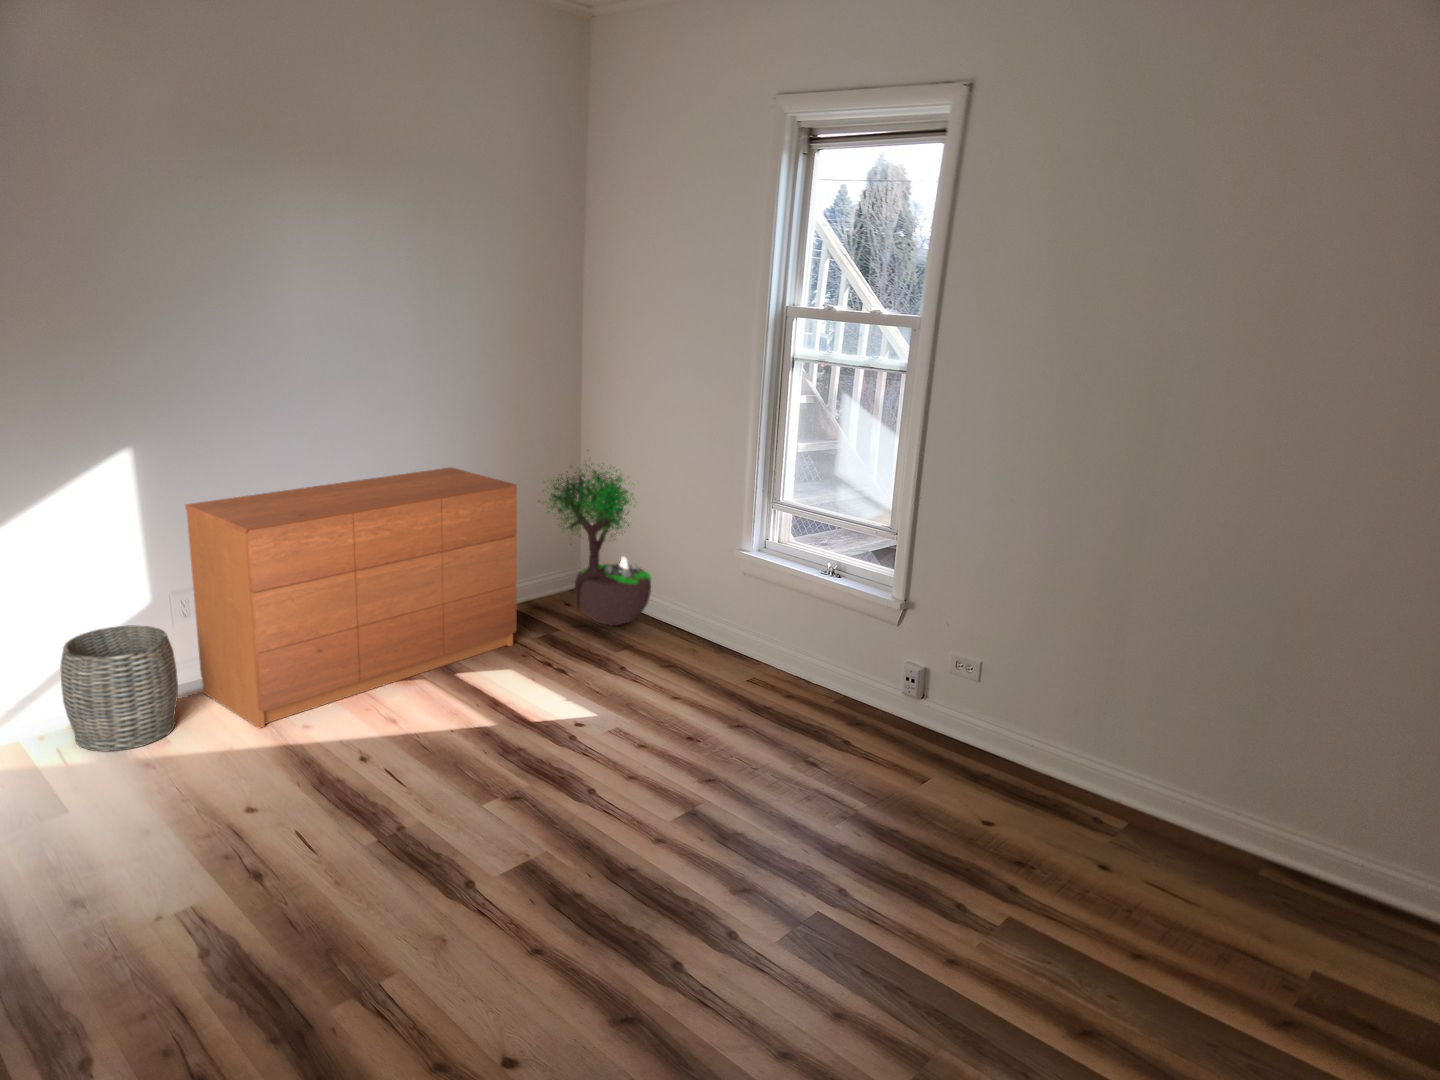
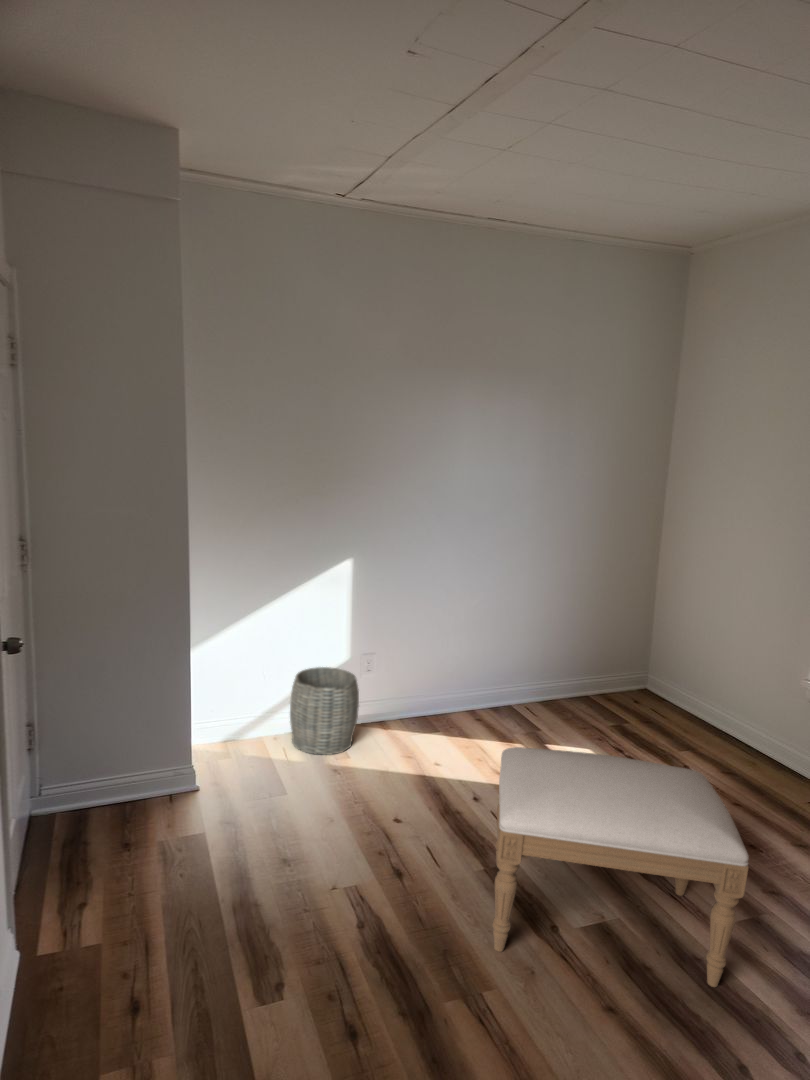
potted tree: present [538,464,651,625] -> none [623,579,717,729]
dresser: present [185,467,517,728] -> none [371,582,611,758]
ottoman: none [378,668,669,929] -> present [493,747,749,987]

